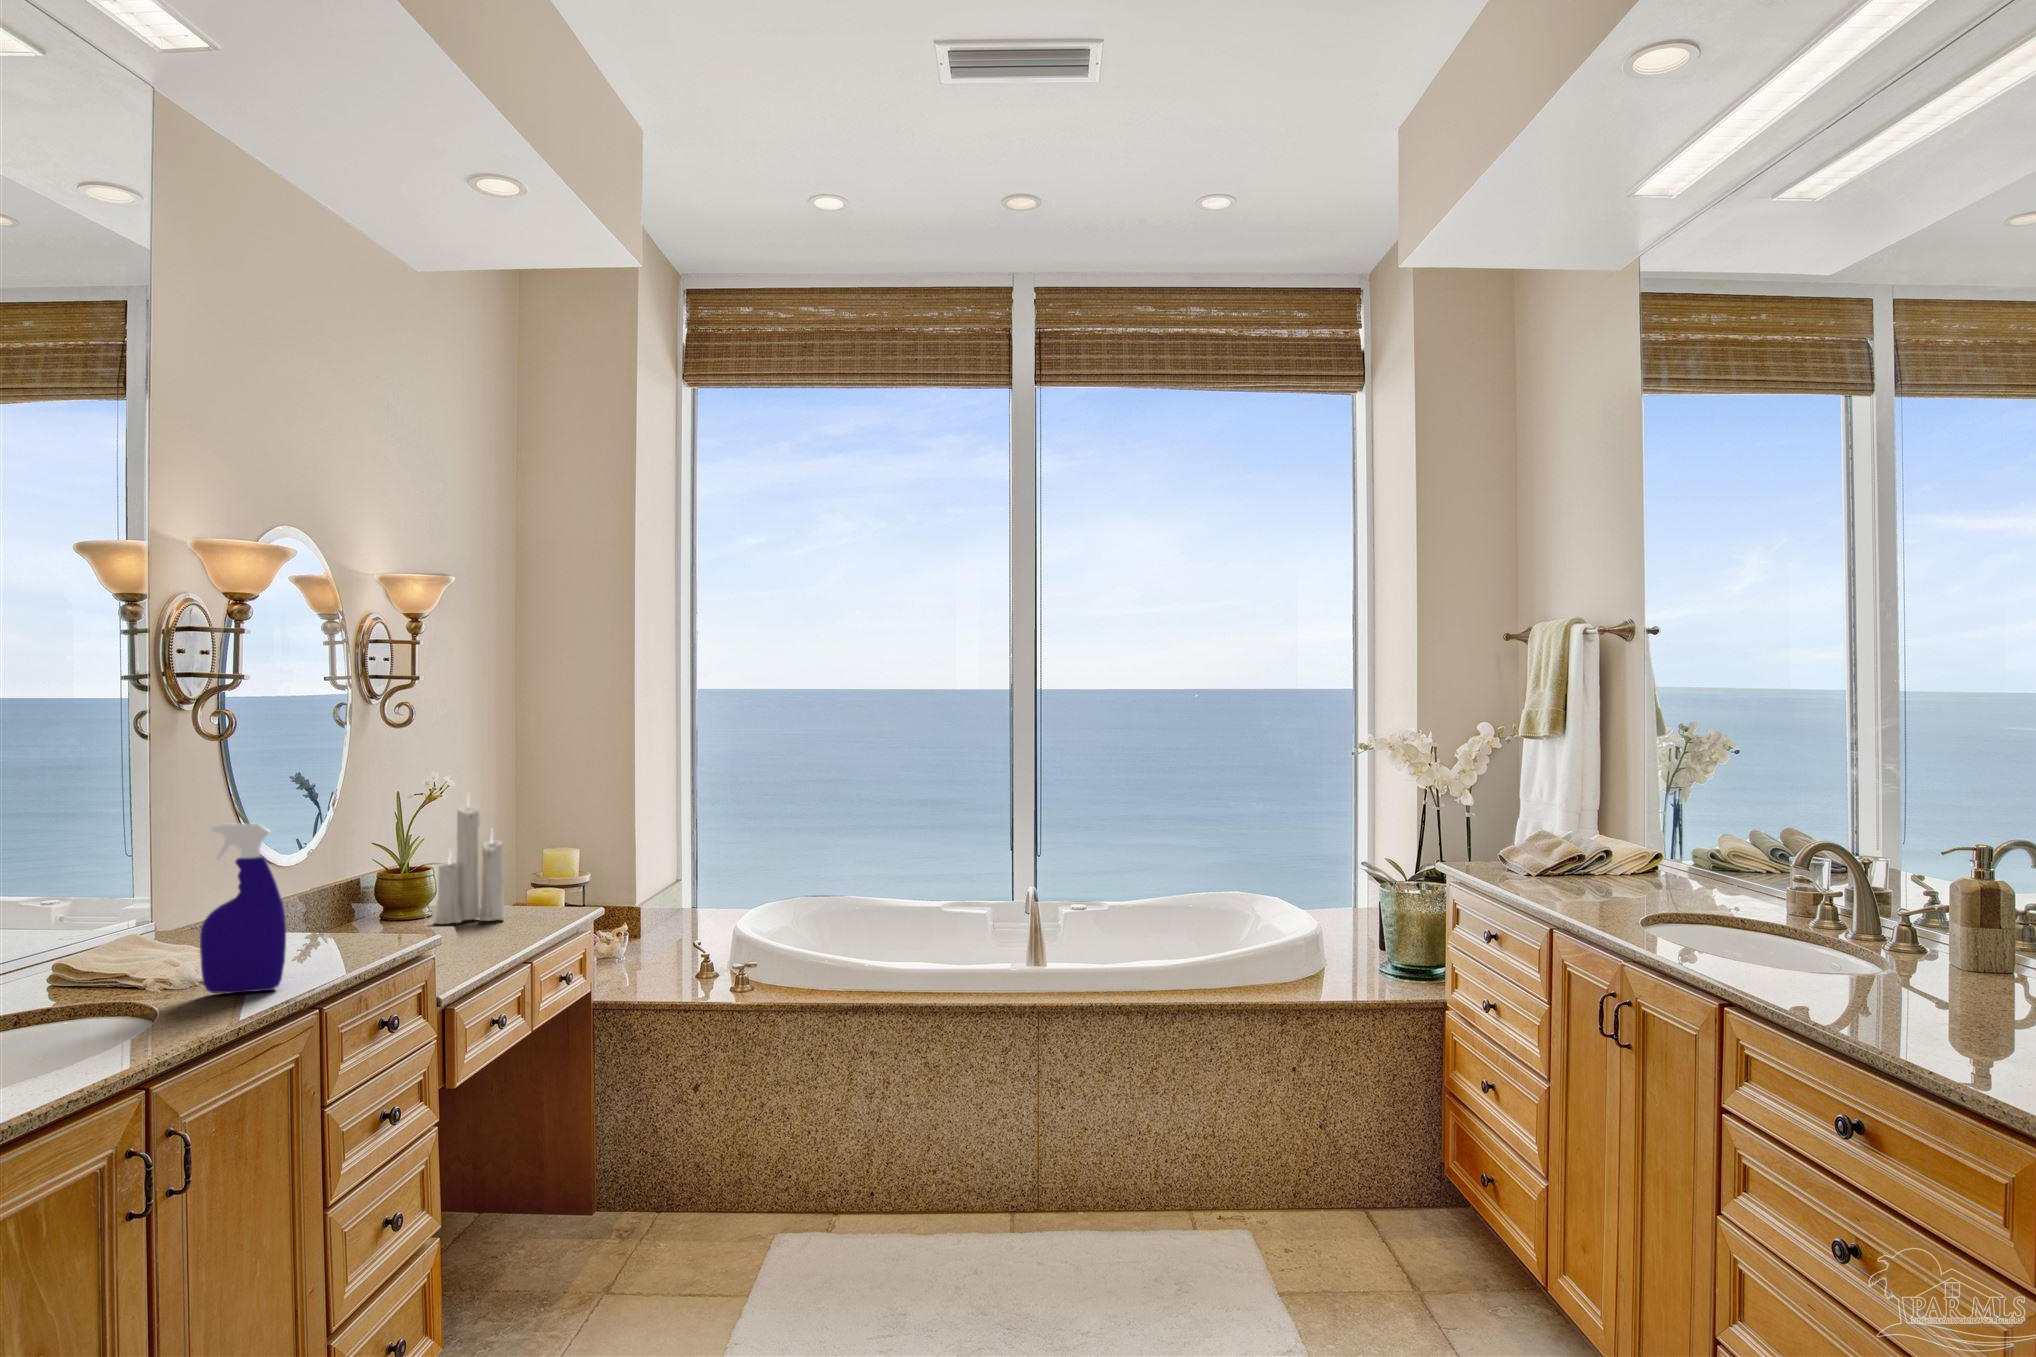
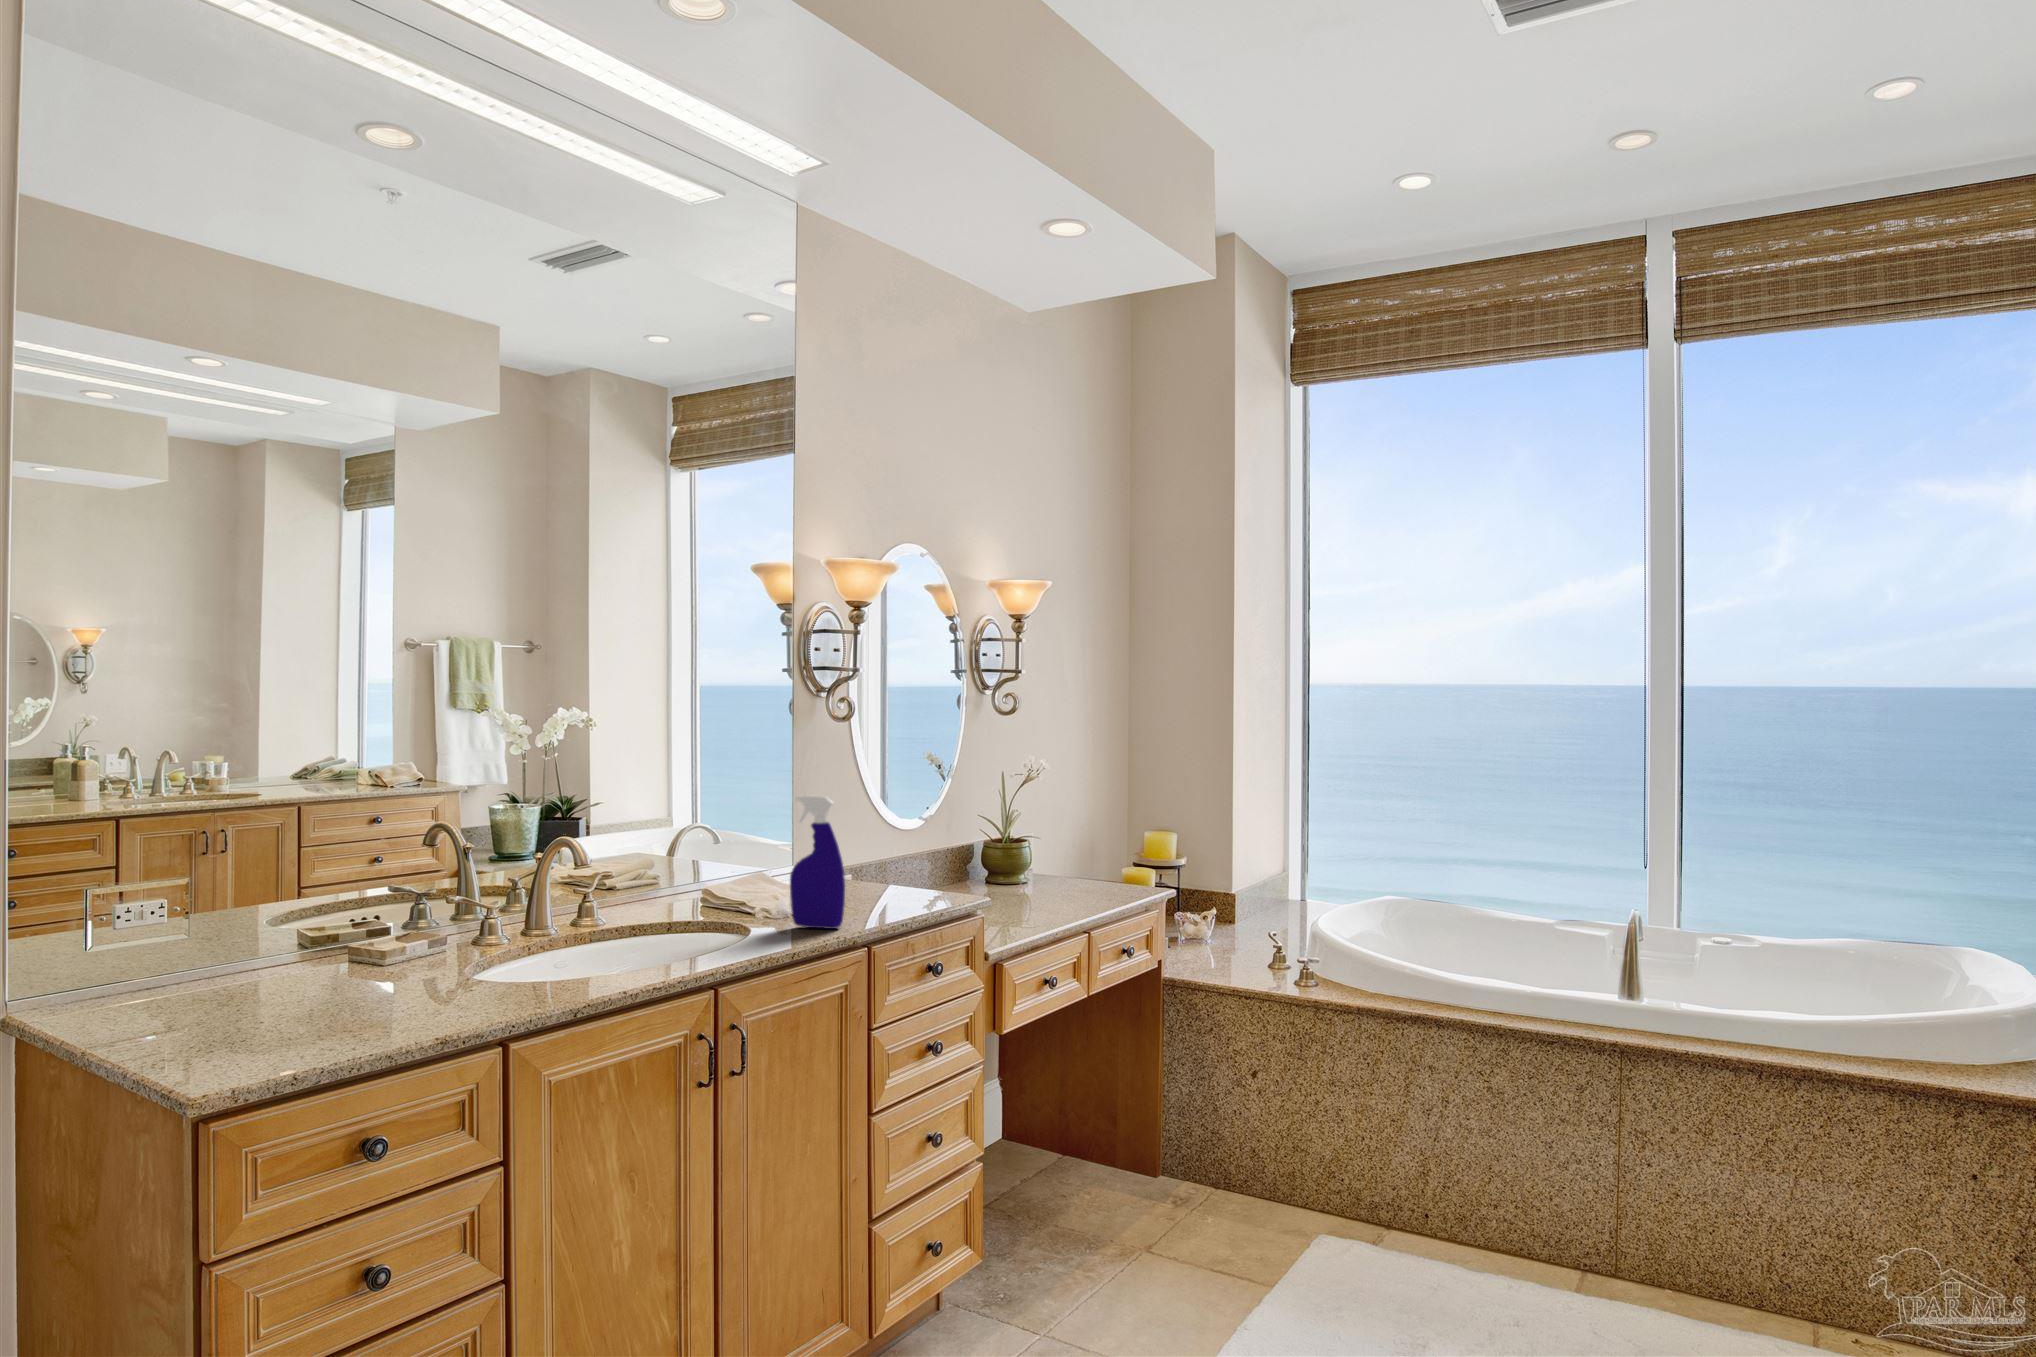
candle: present [435,801,505,924] -> none [1016,766,1075,892]

